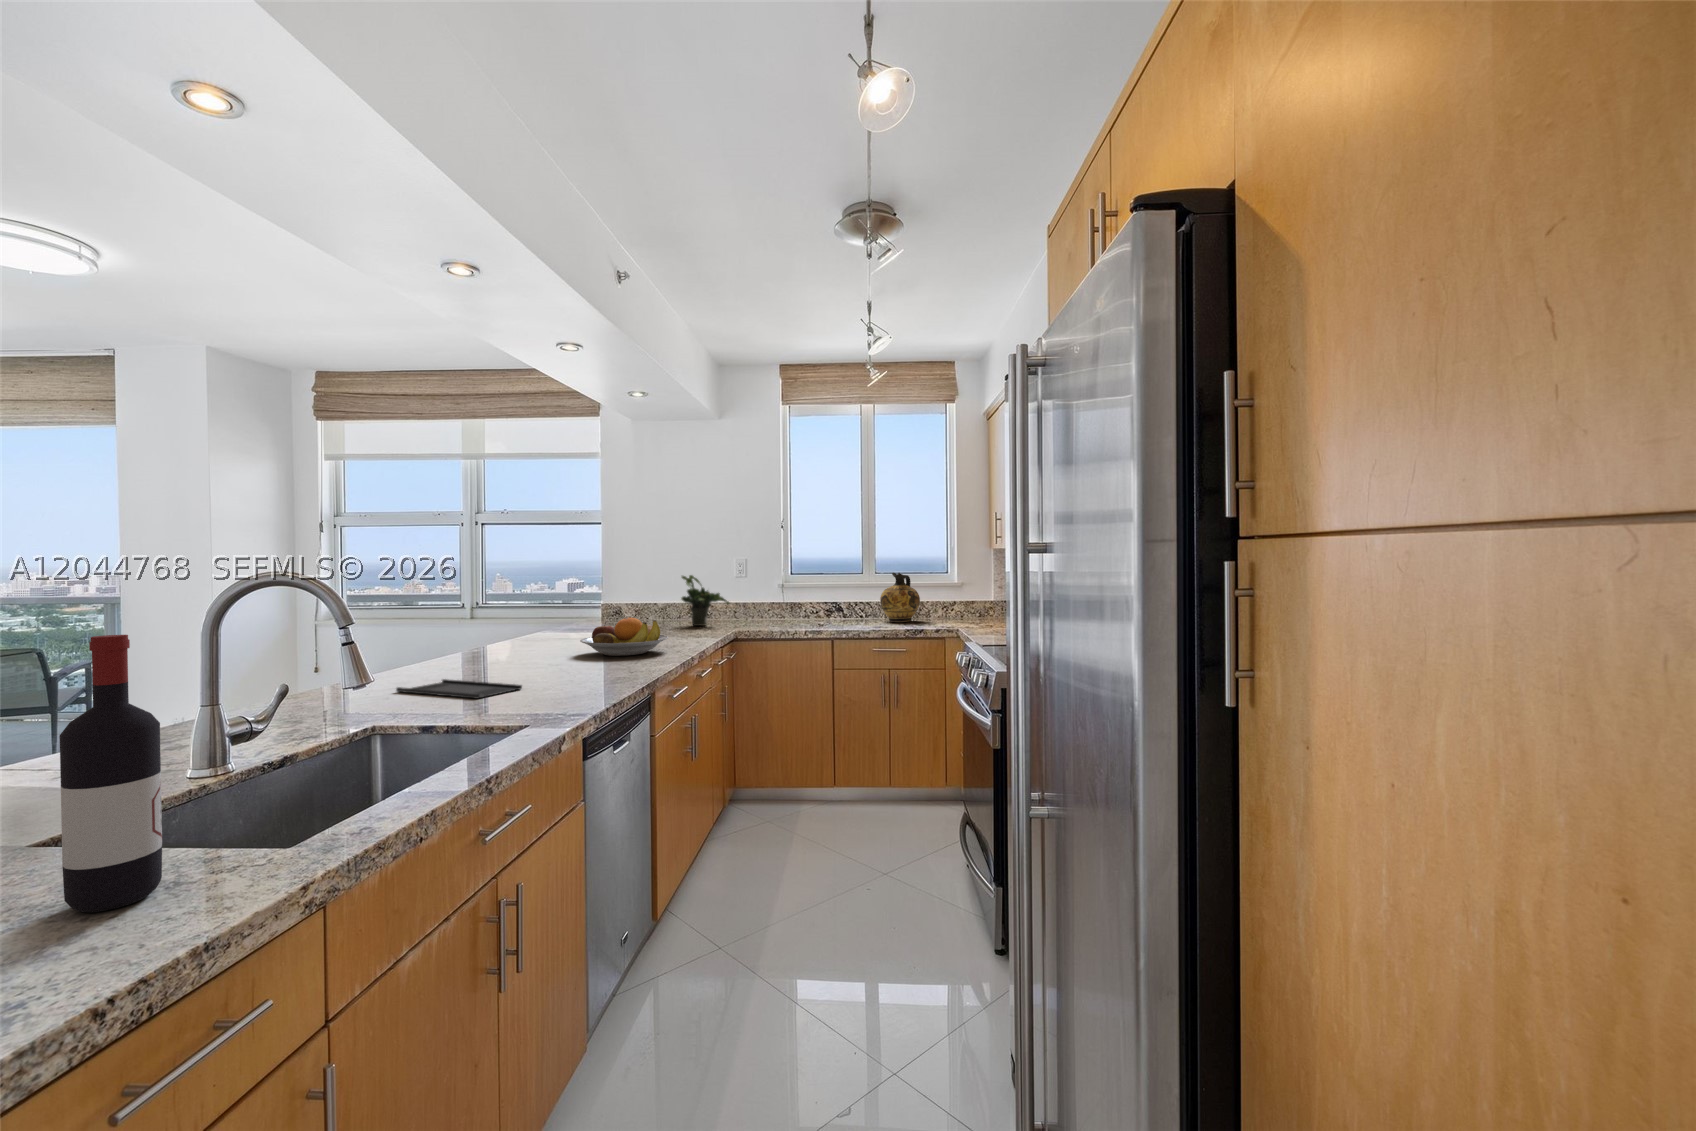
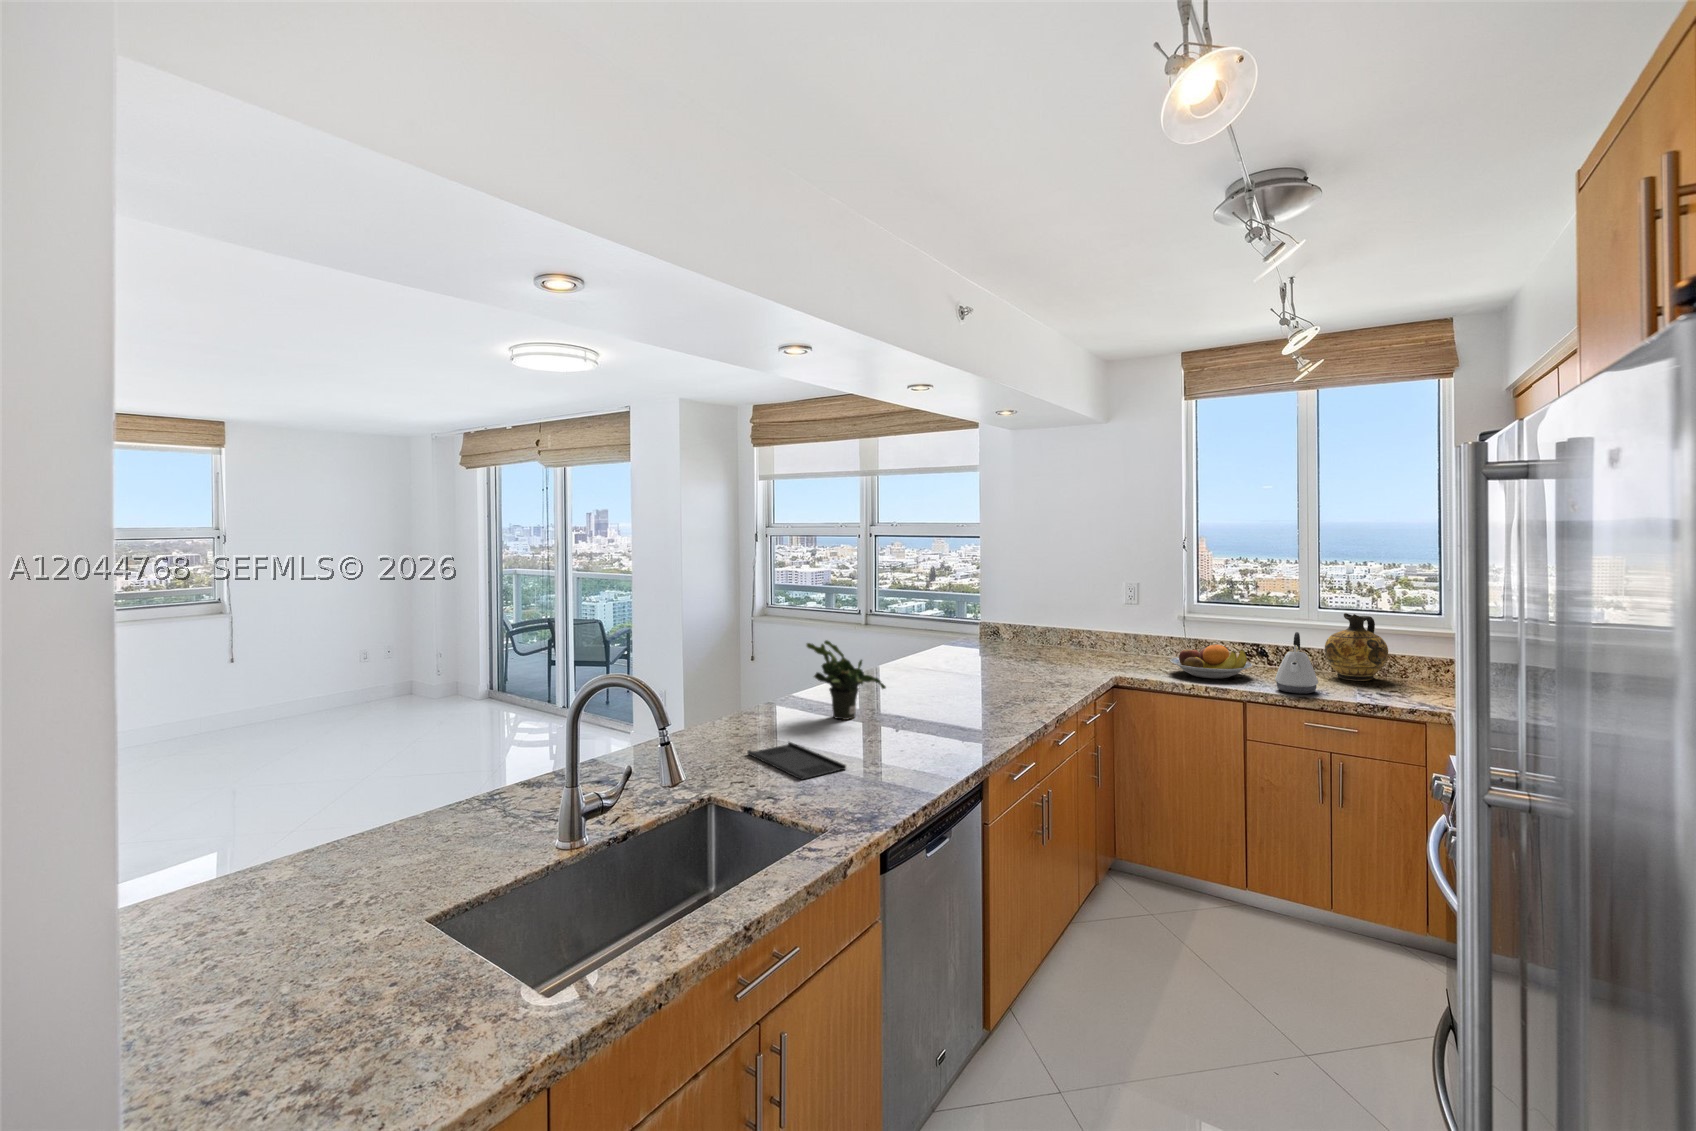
potted plant: present [681,575,729,626] -> present [807,640,886,720]
kettle: none [853,583,881,629] -> present [1275,632,1318,694]
fruit bowl: present [580,618,668,656] -> present [1170,645,1252,679]
wine bottle: present [59,635,162,913] -> none [379,833,448,1057]

